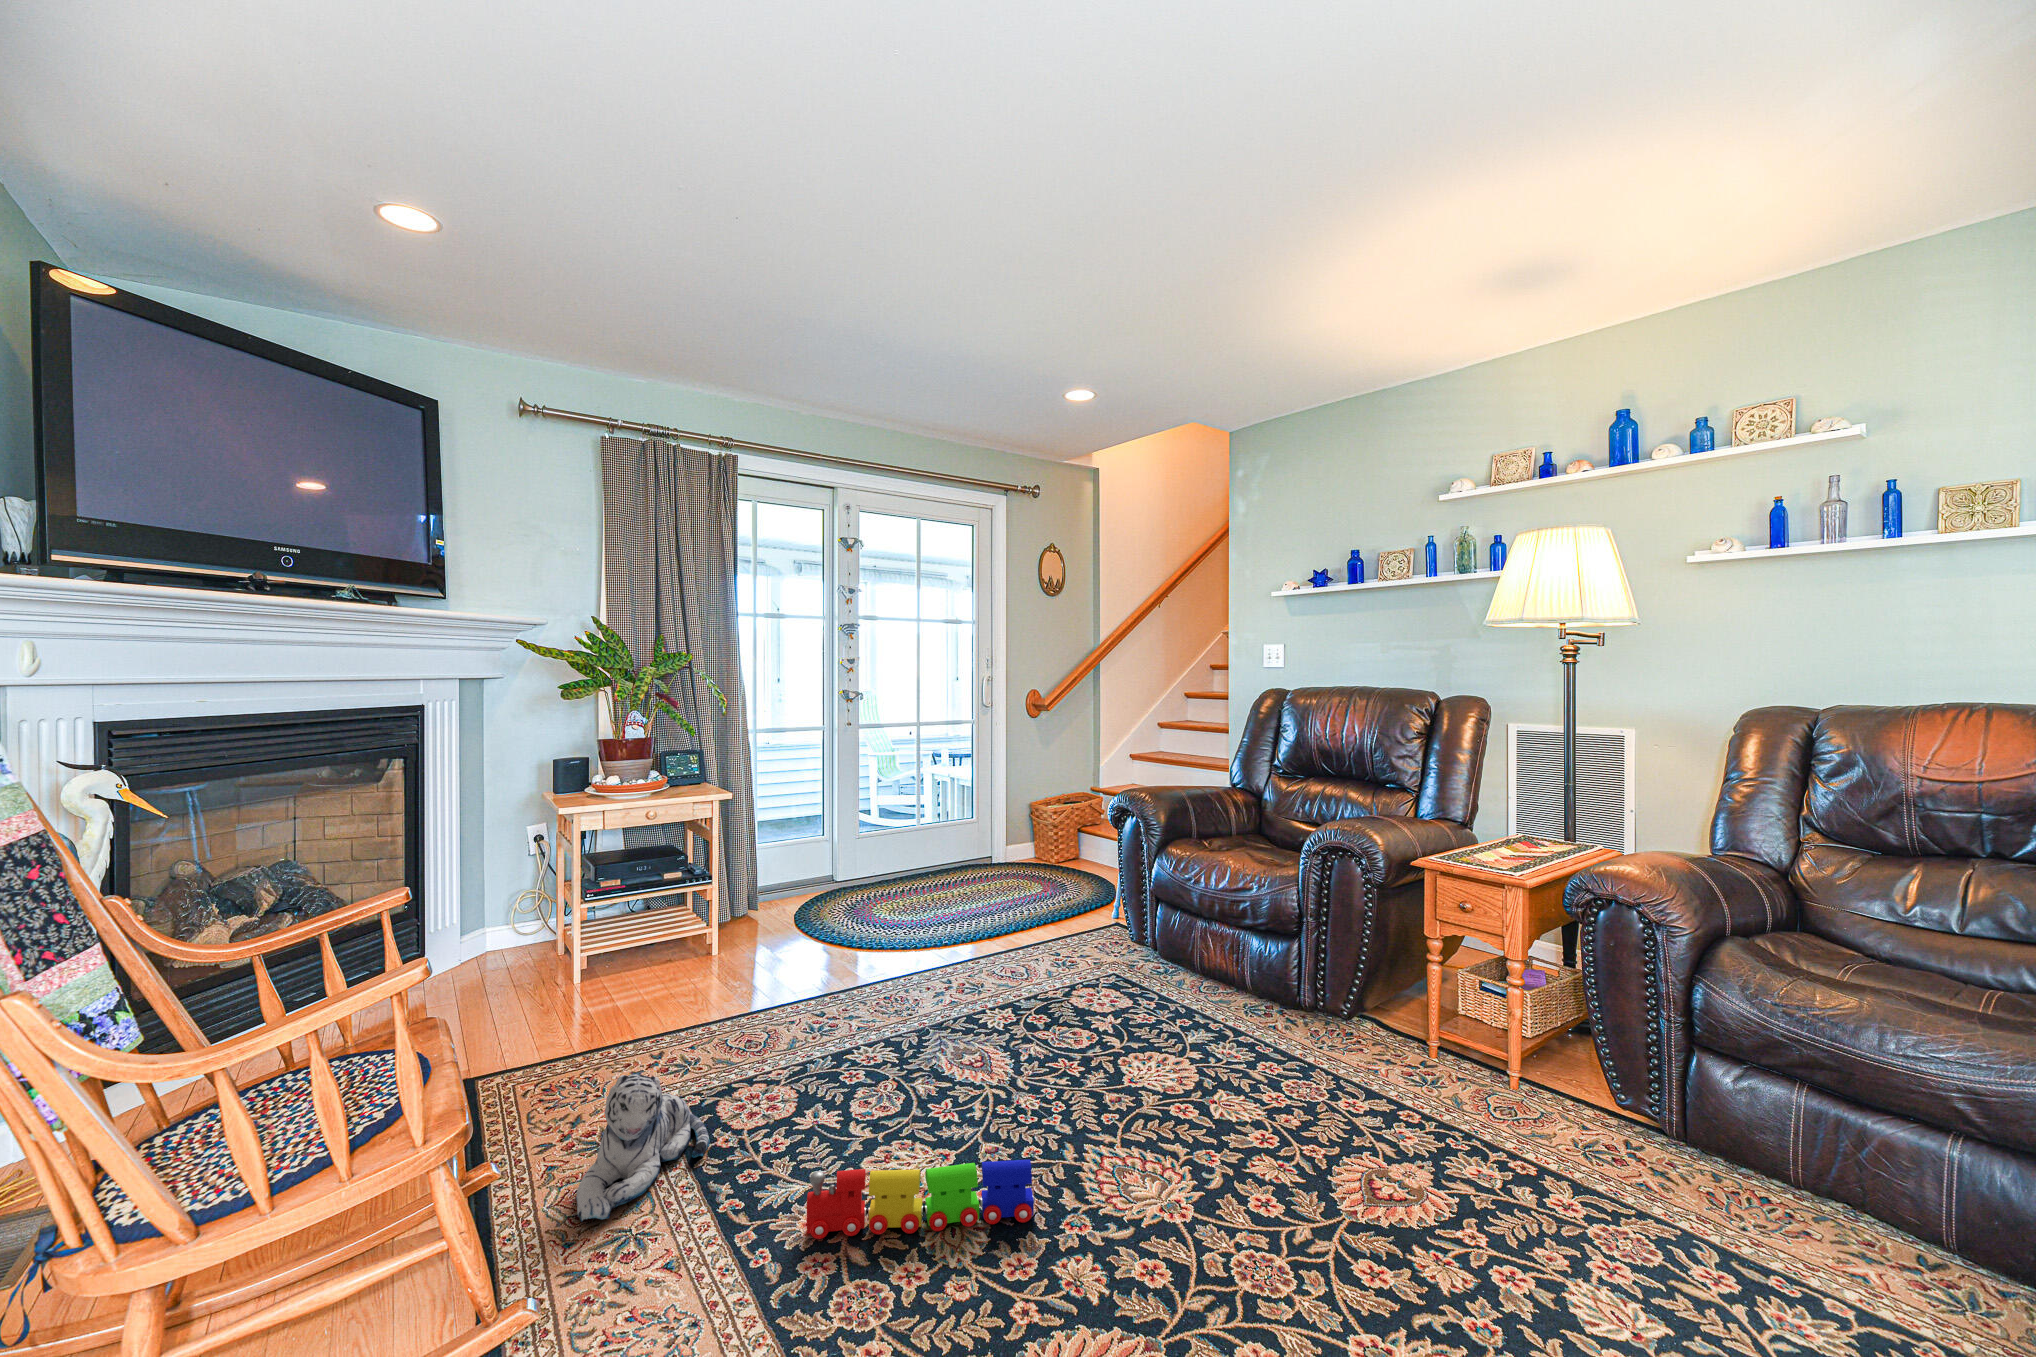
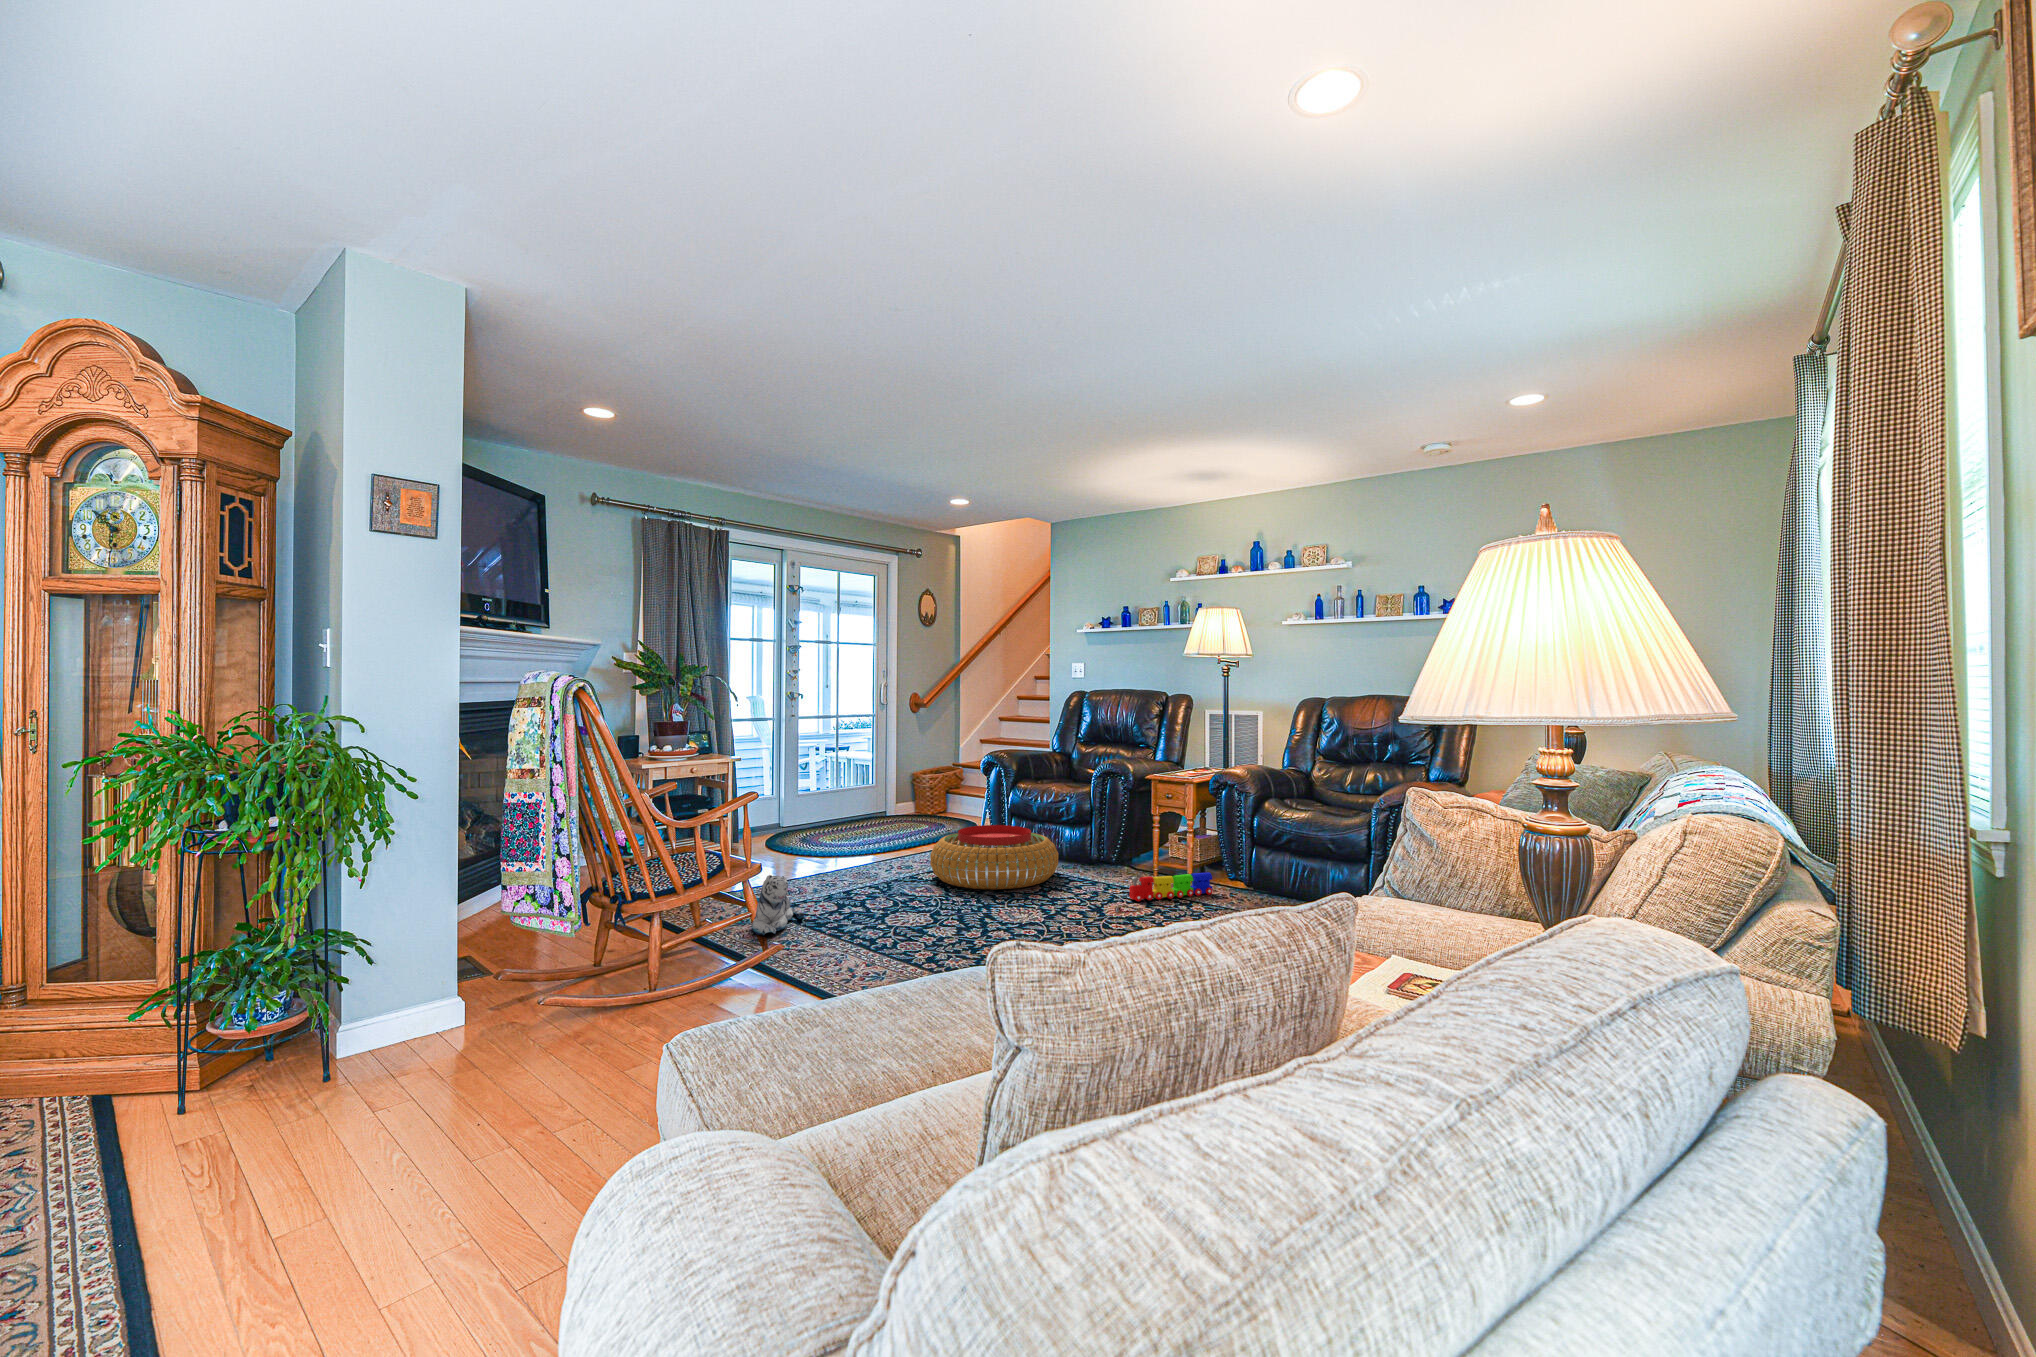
pouf: none [997,933,1237,1083] -> present [930,825,1058,889]
toy train: present [806,1160,1035,1239] -> present [1129,872,1212,901]

